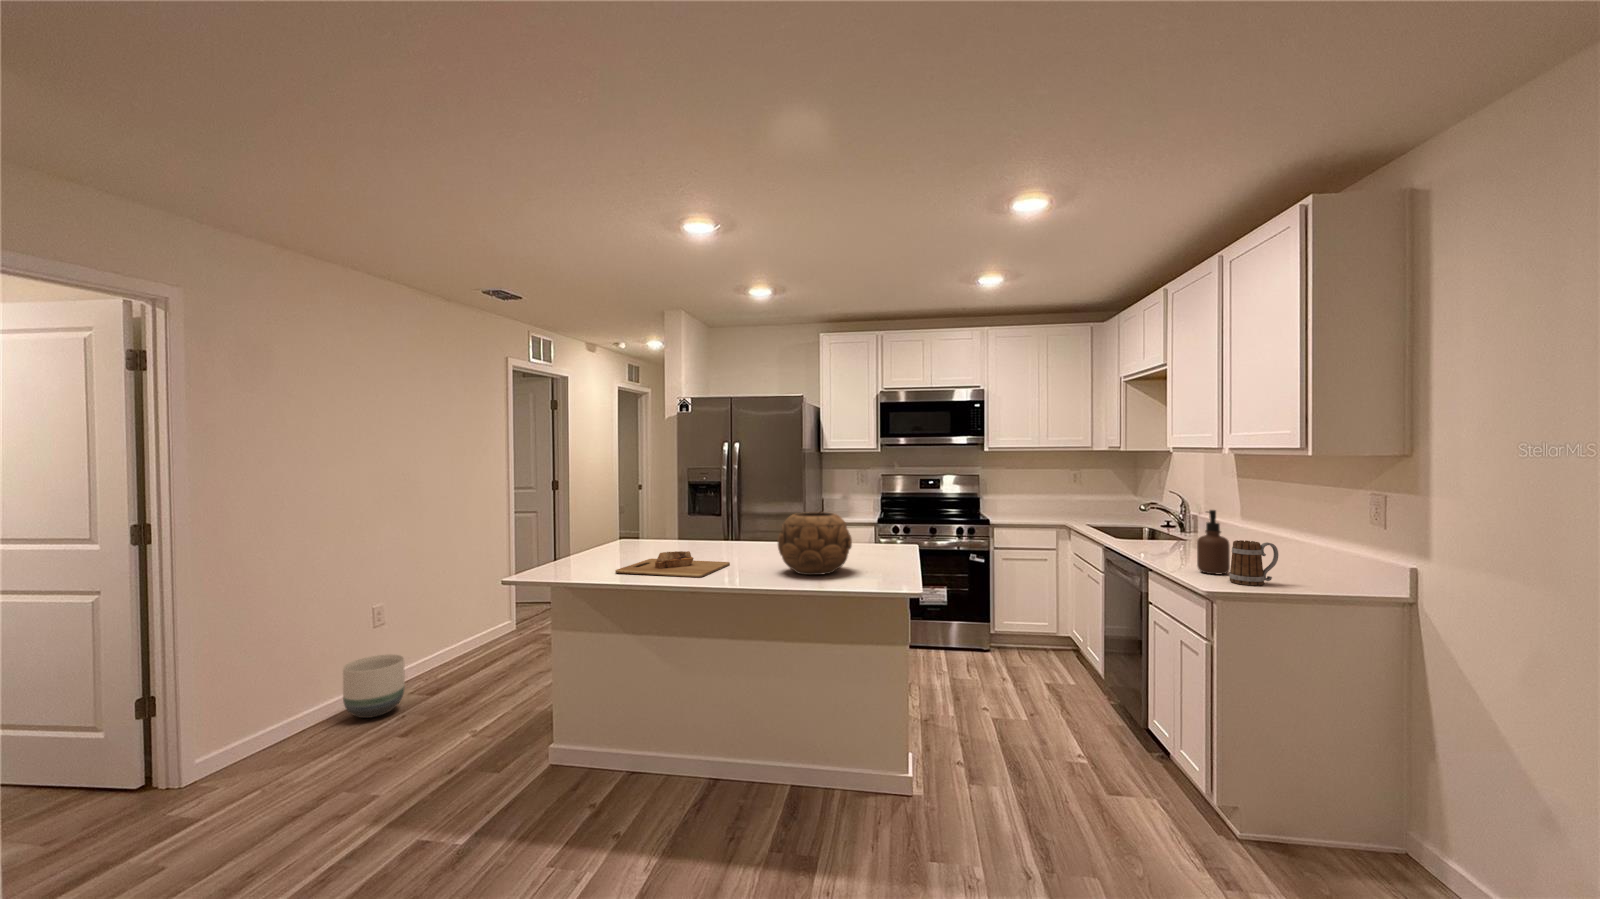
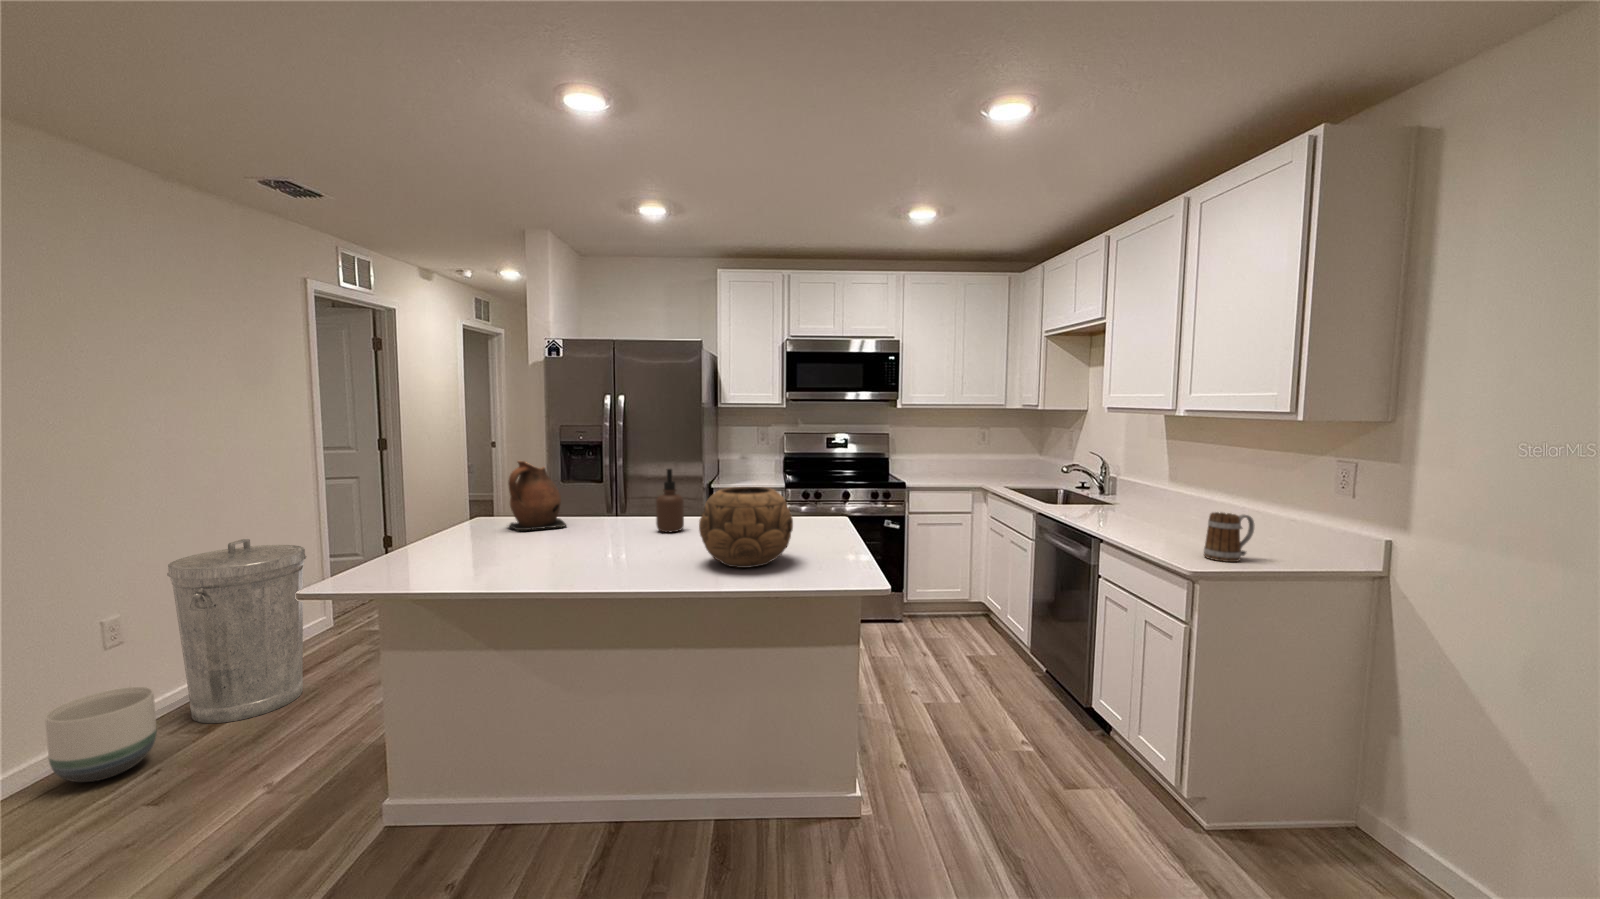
ceramic pitcher: none [641,494,687,548] -> present [508,461,566,530]
soap dispenser: present [1197,510,1230,575] -> present [656,469,684,532]
cutting board: present [615,551,730,577] -> none [474,540,632,578]
trash can: none [414,553,501,689] -> present [167,539,306,723]

